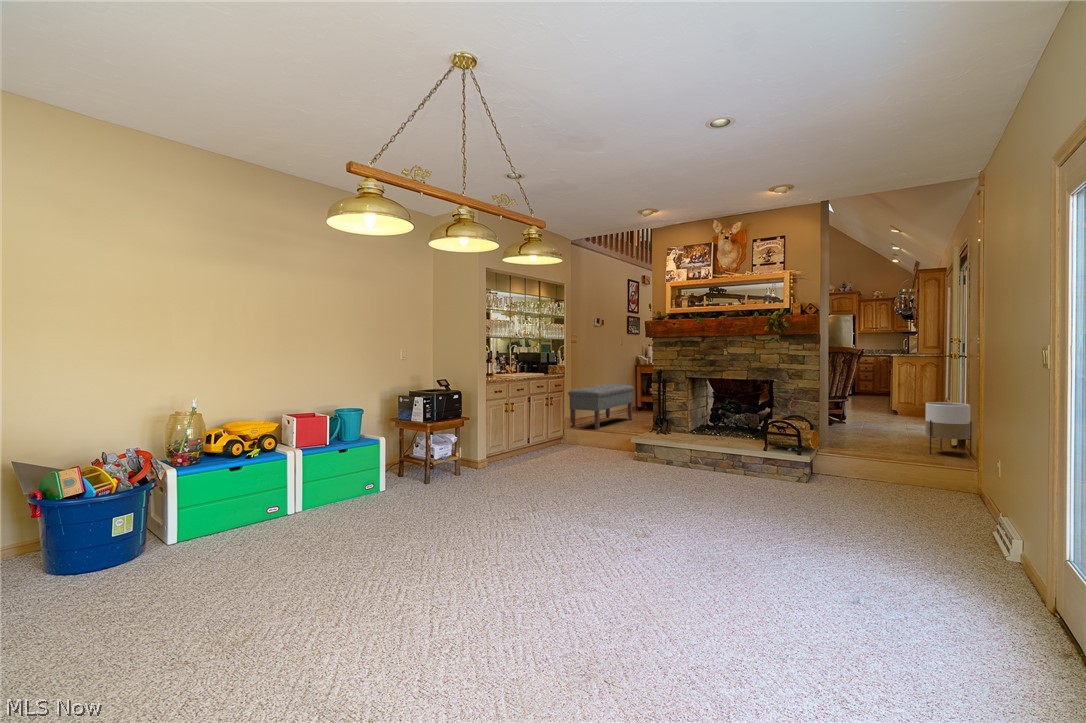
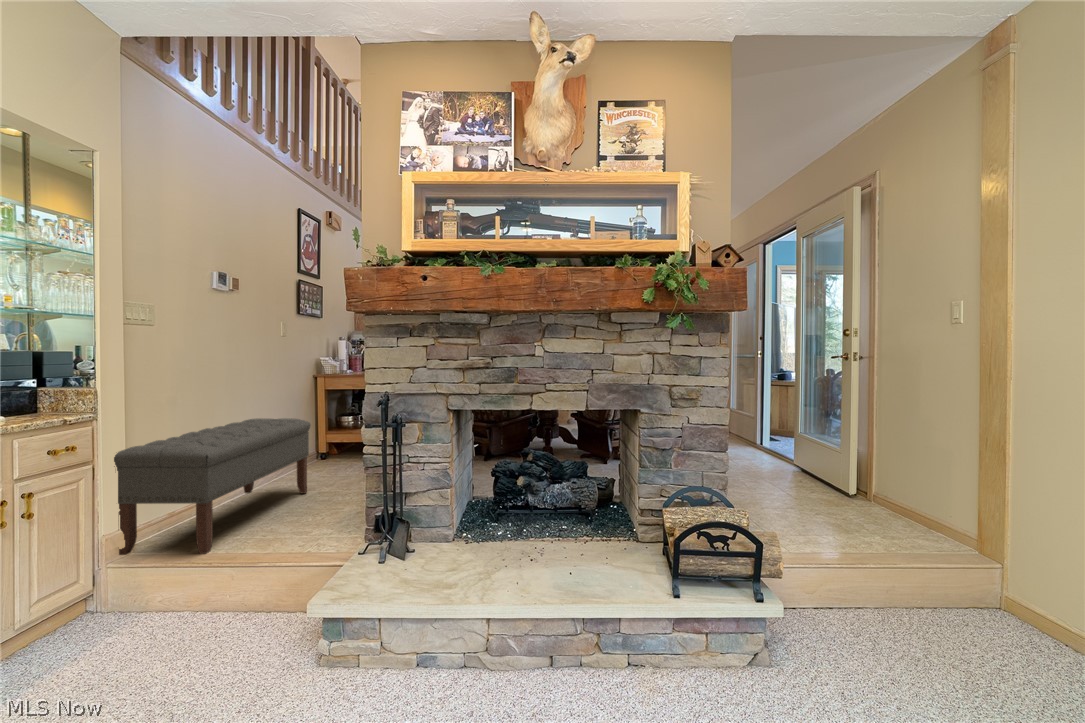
planter: present [925,402,972,456] -> none [857,438,930,535]

